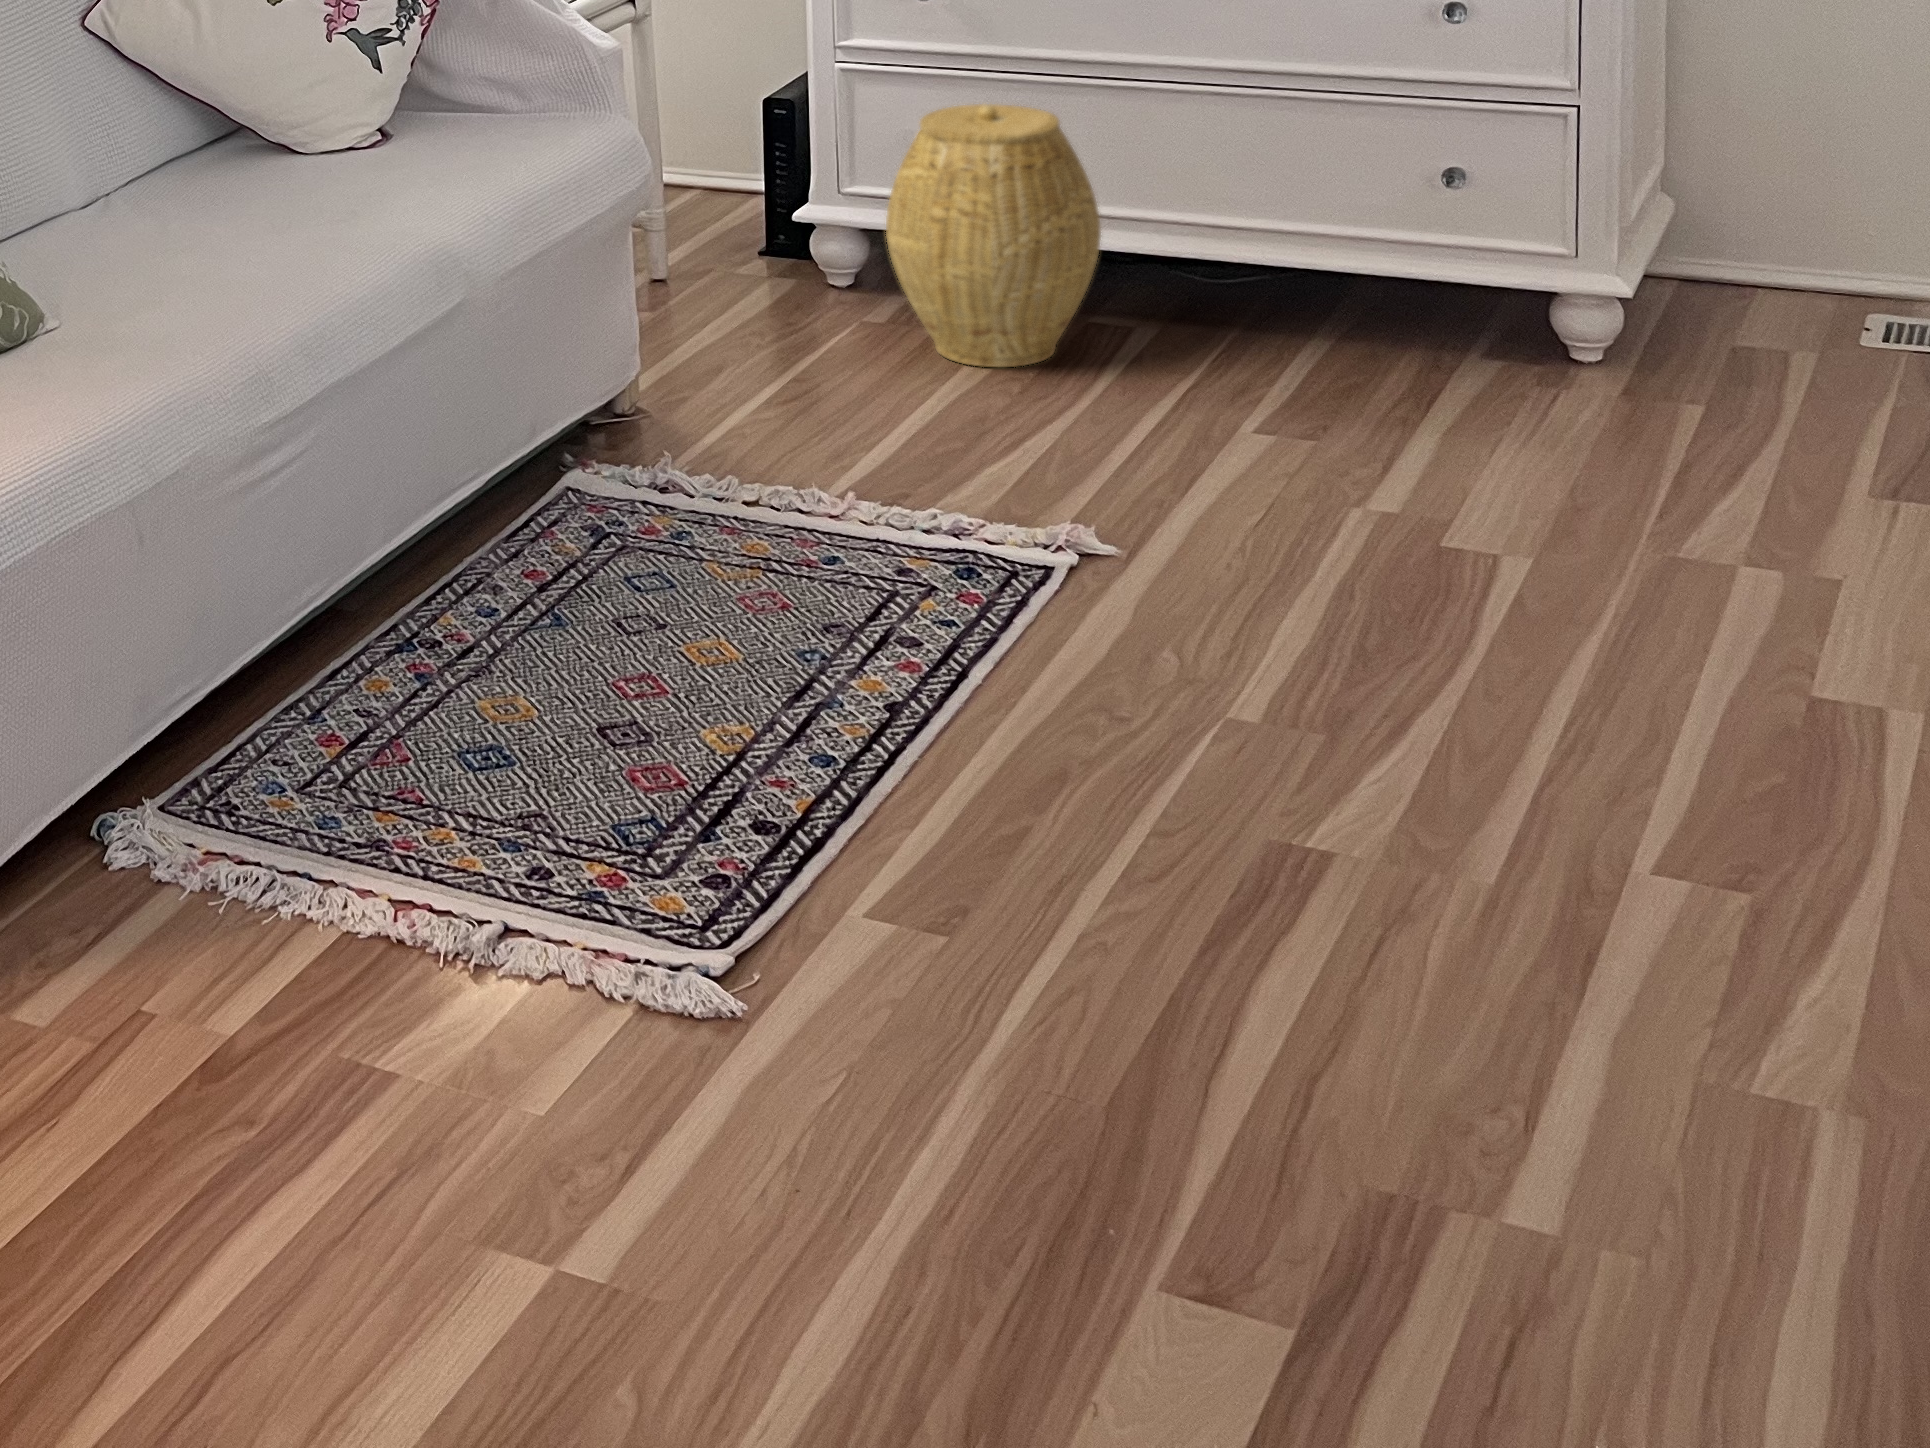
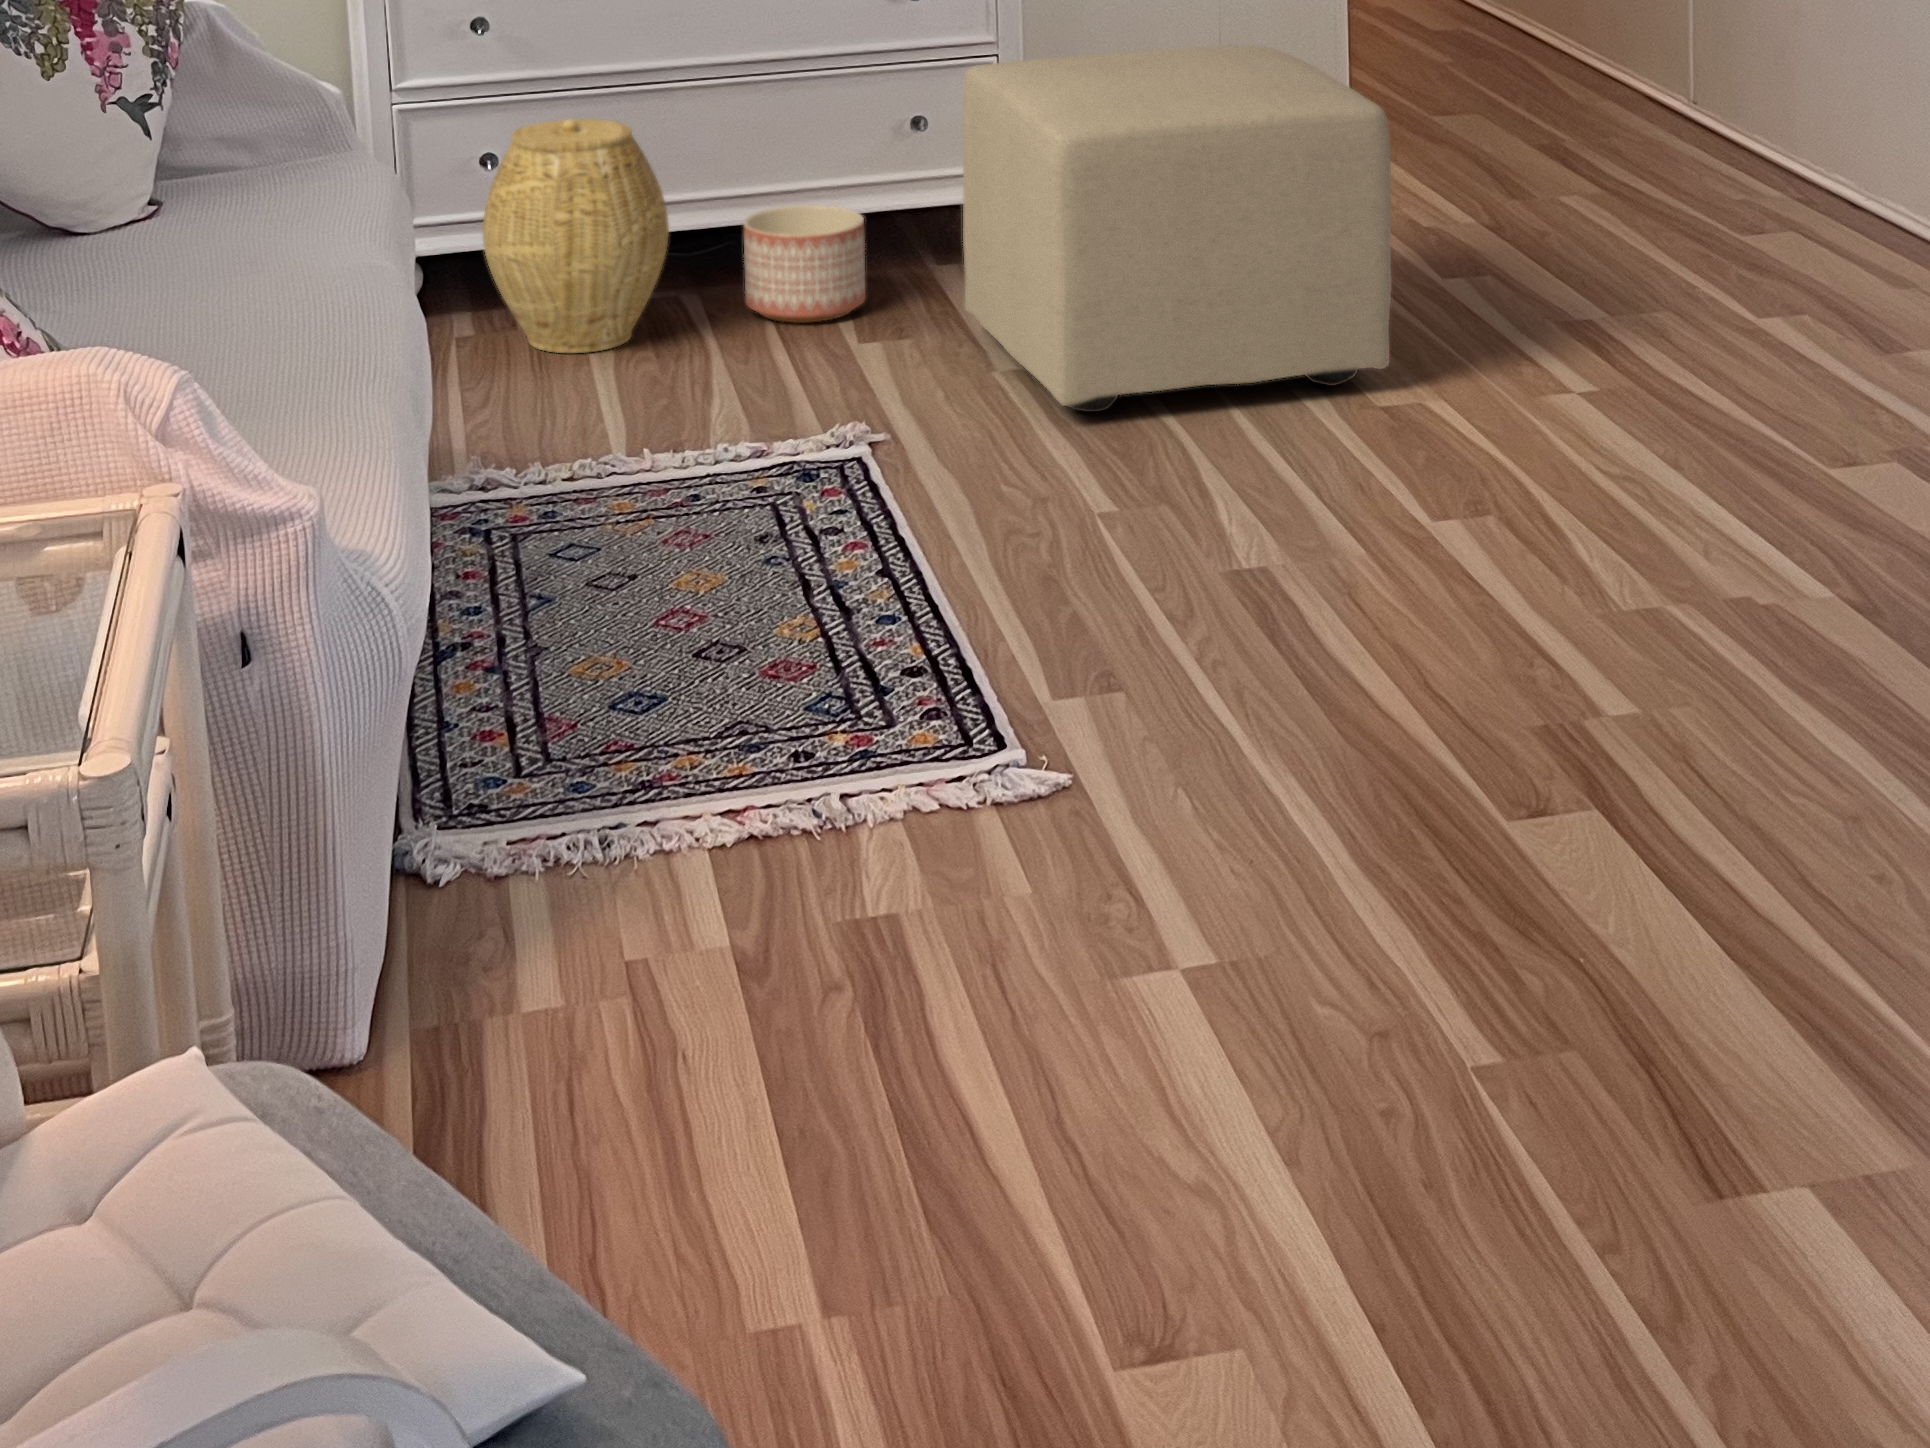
ottoman: none [1358,110,1915,627] -> present [963,45,1392,412]
planter: none [1203,241,1358,386] -> present [743,205,866,323]

